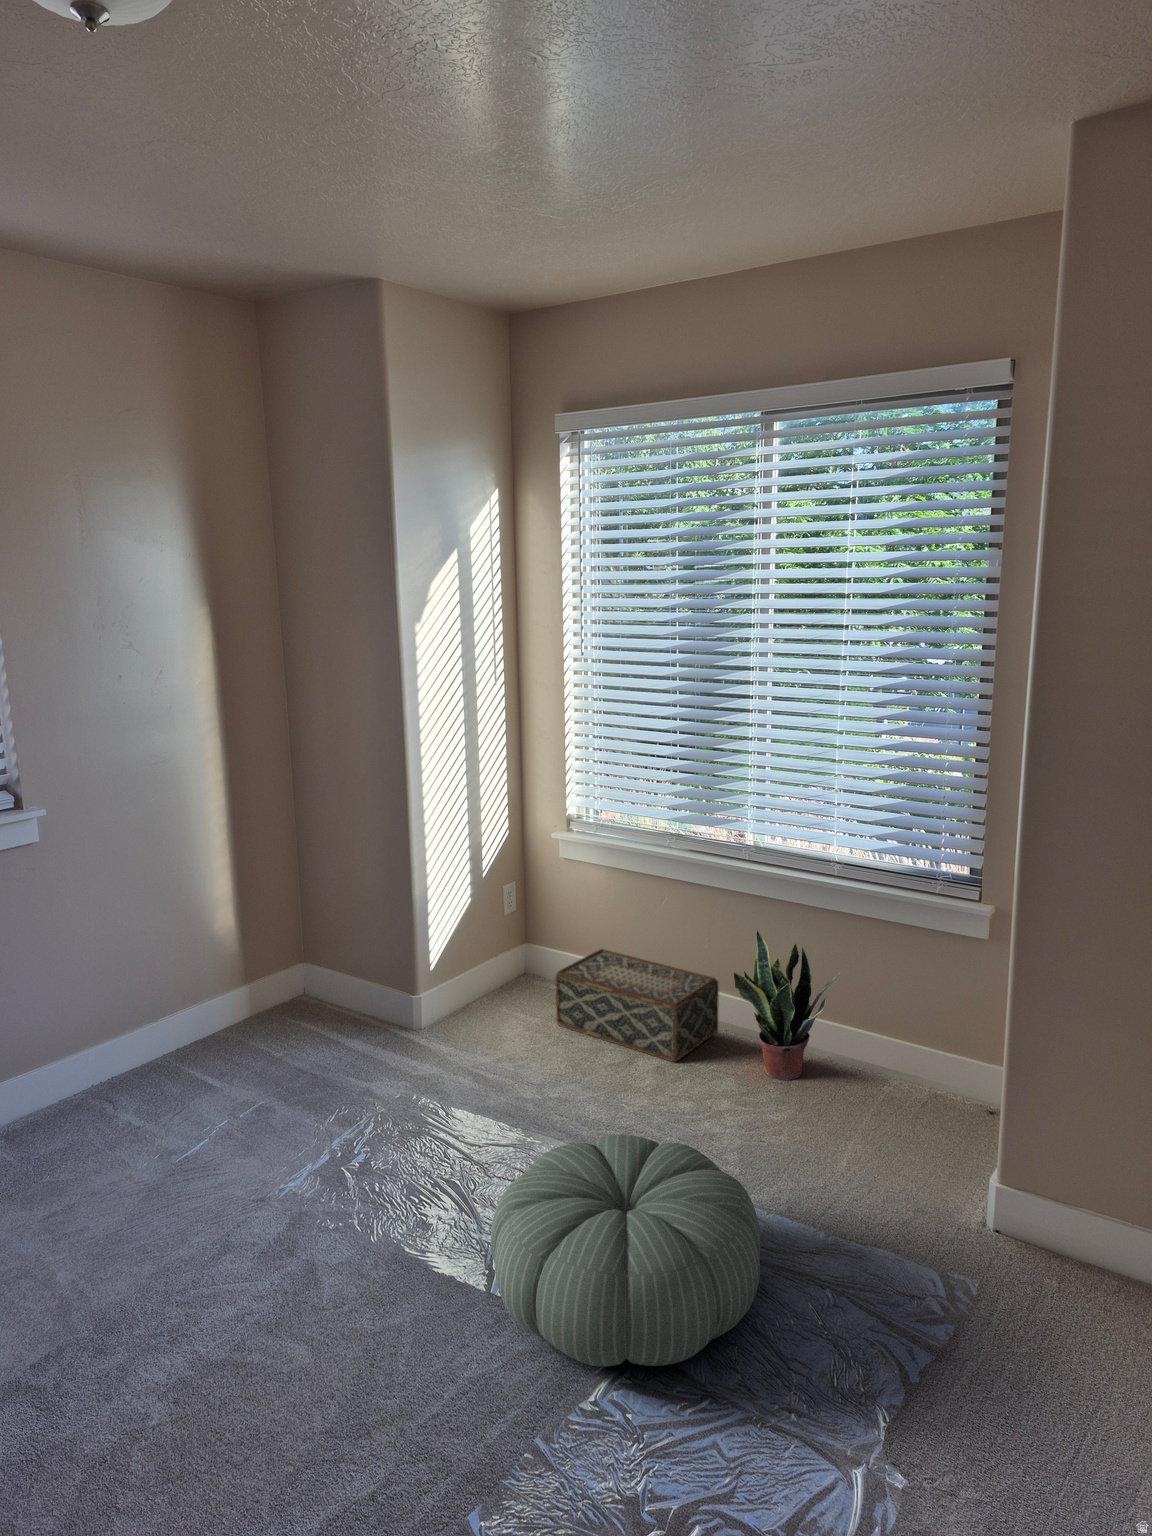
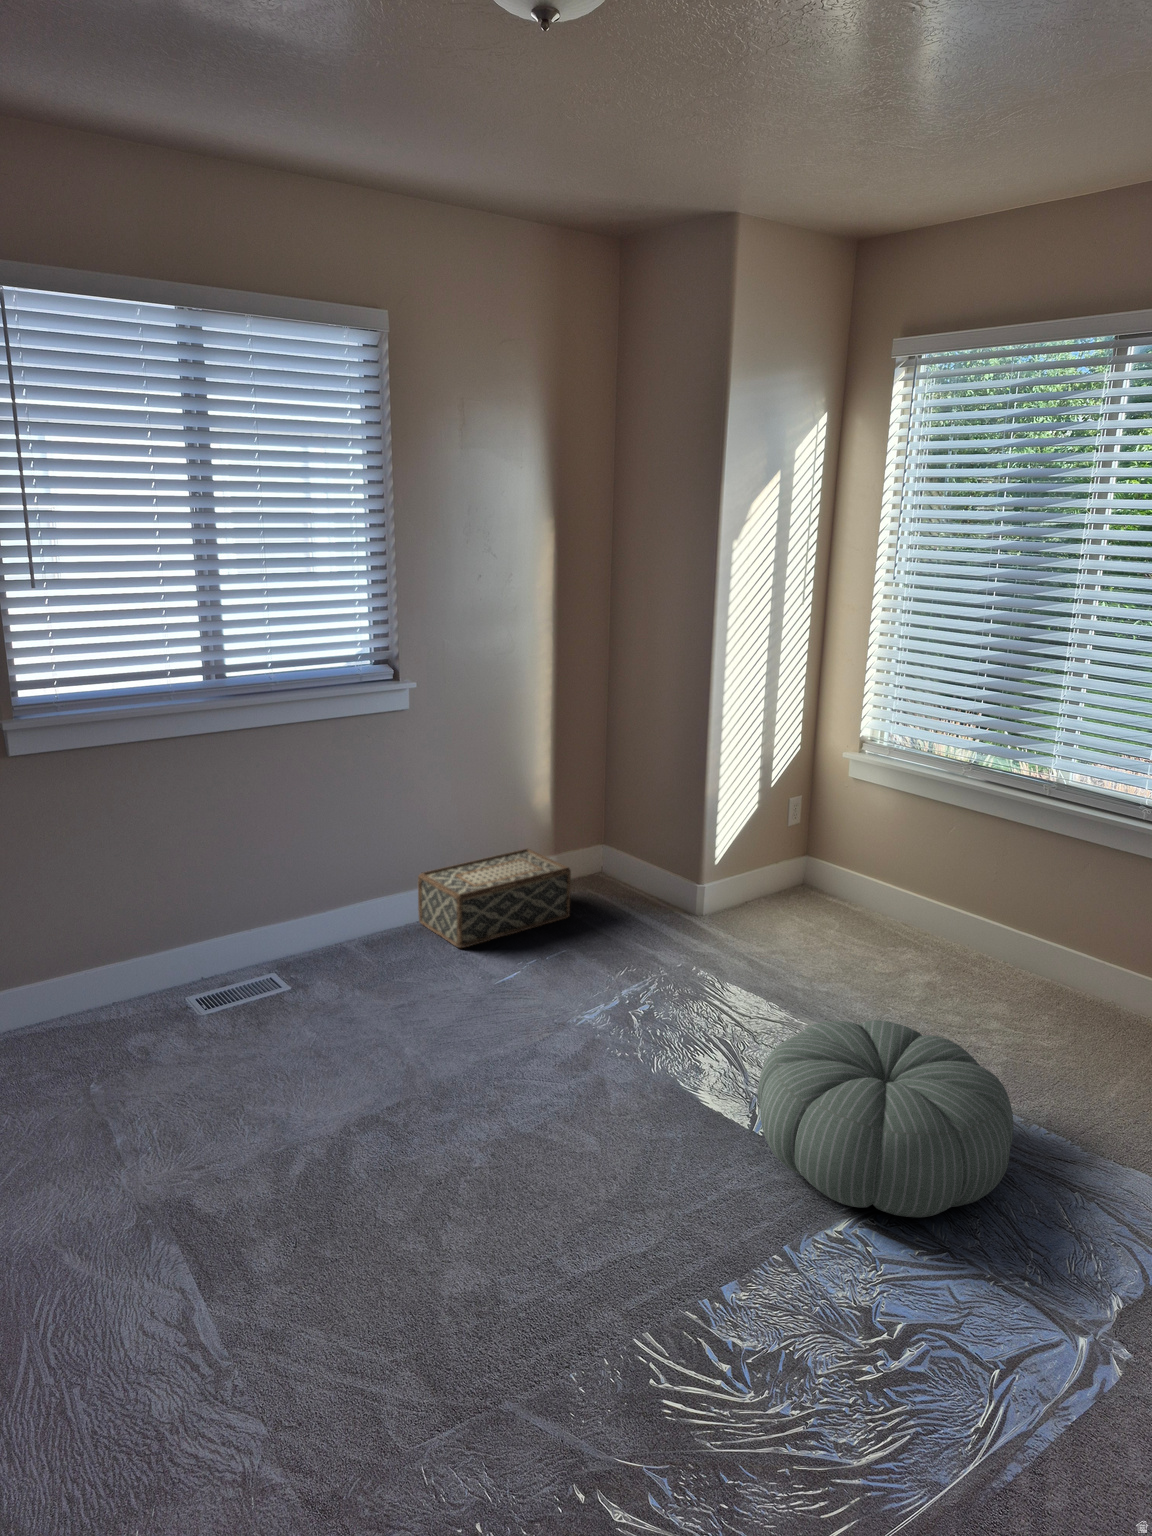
potted plant: present [734,931,840,1080] -> none [1014,863,1131,1013]
woven basket: present [555,949,719,1062] -> present [418,849,571,948]

